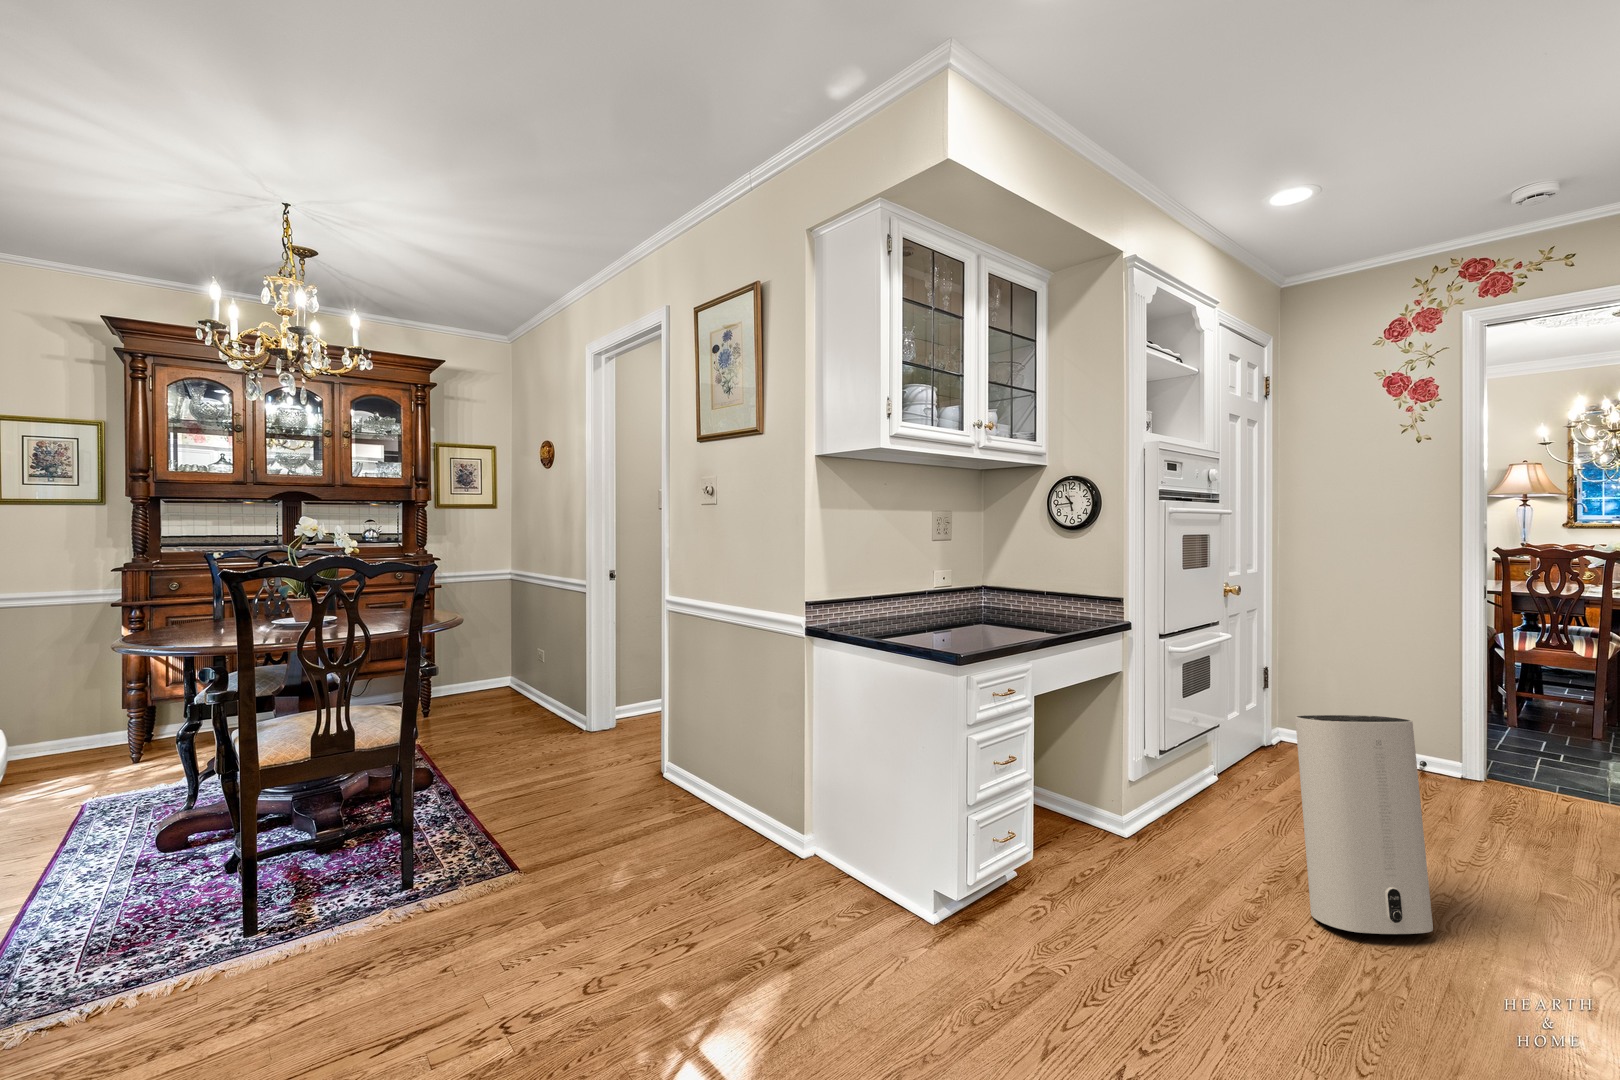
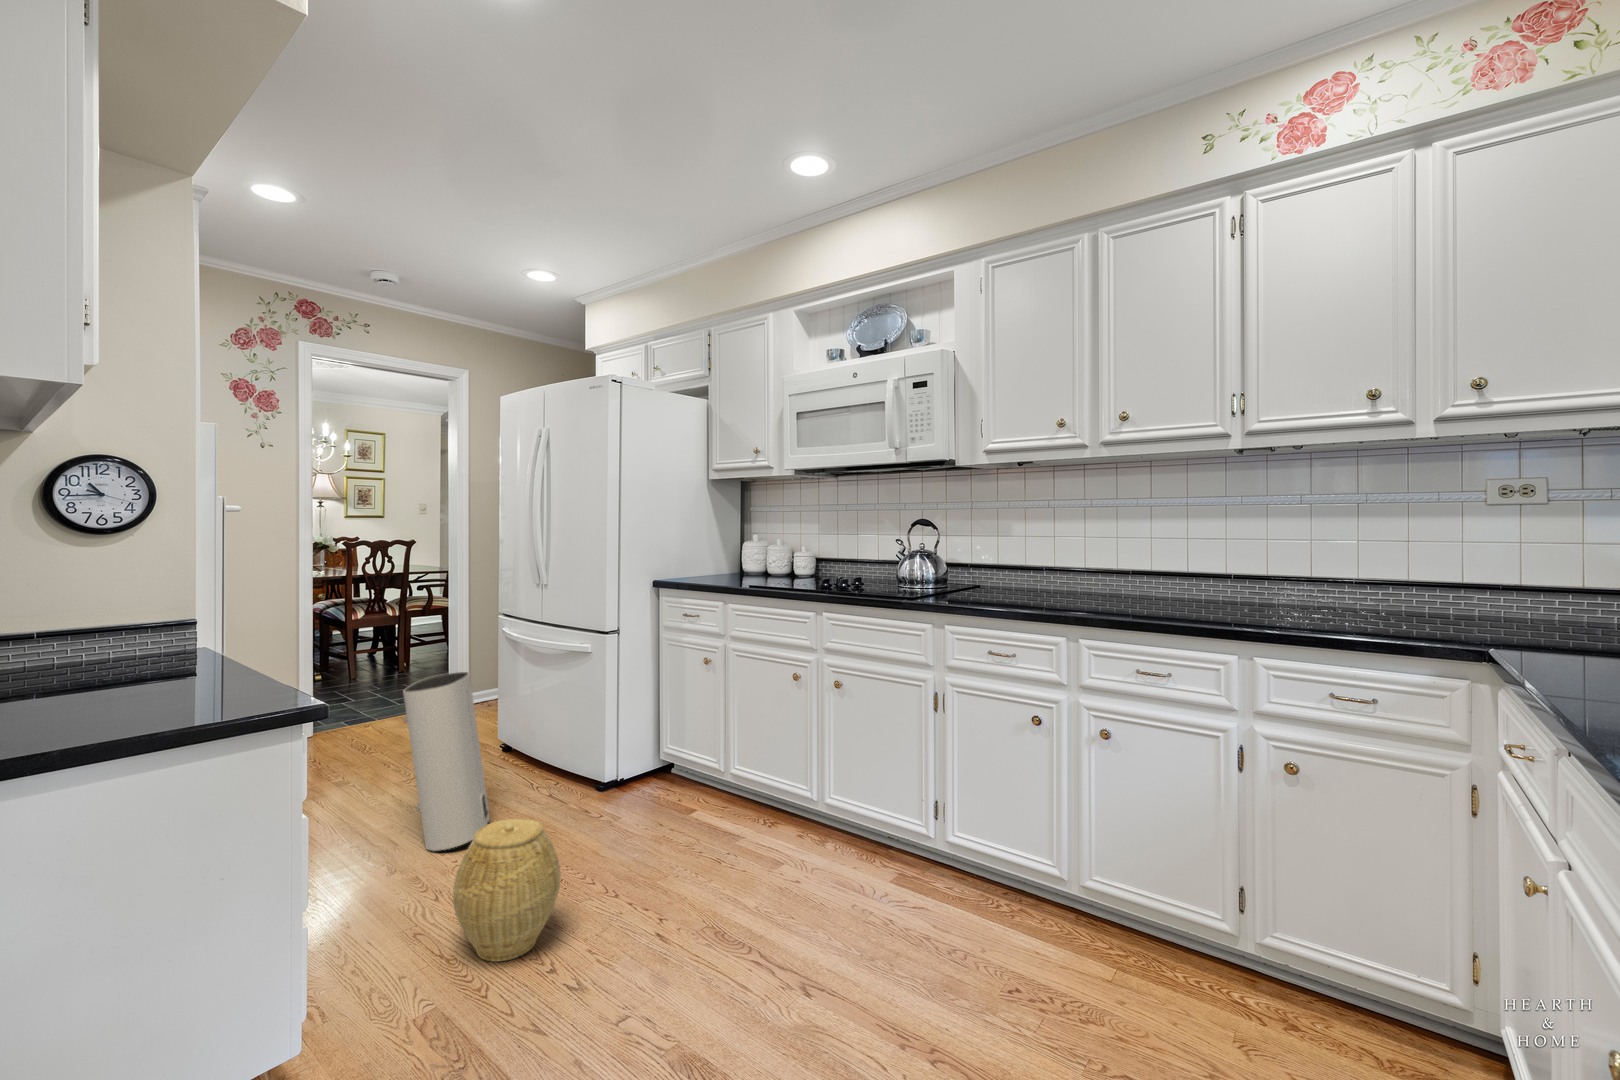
woven basket: none [1113,859,1240,1027] -> present [453,818,561,962]

